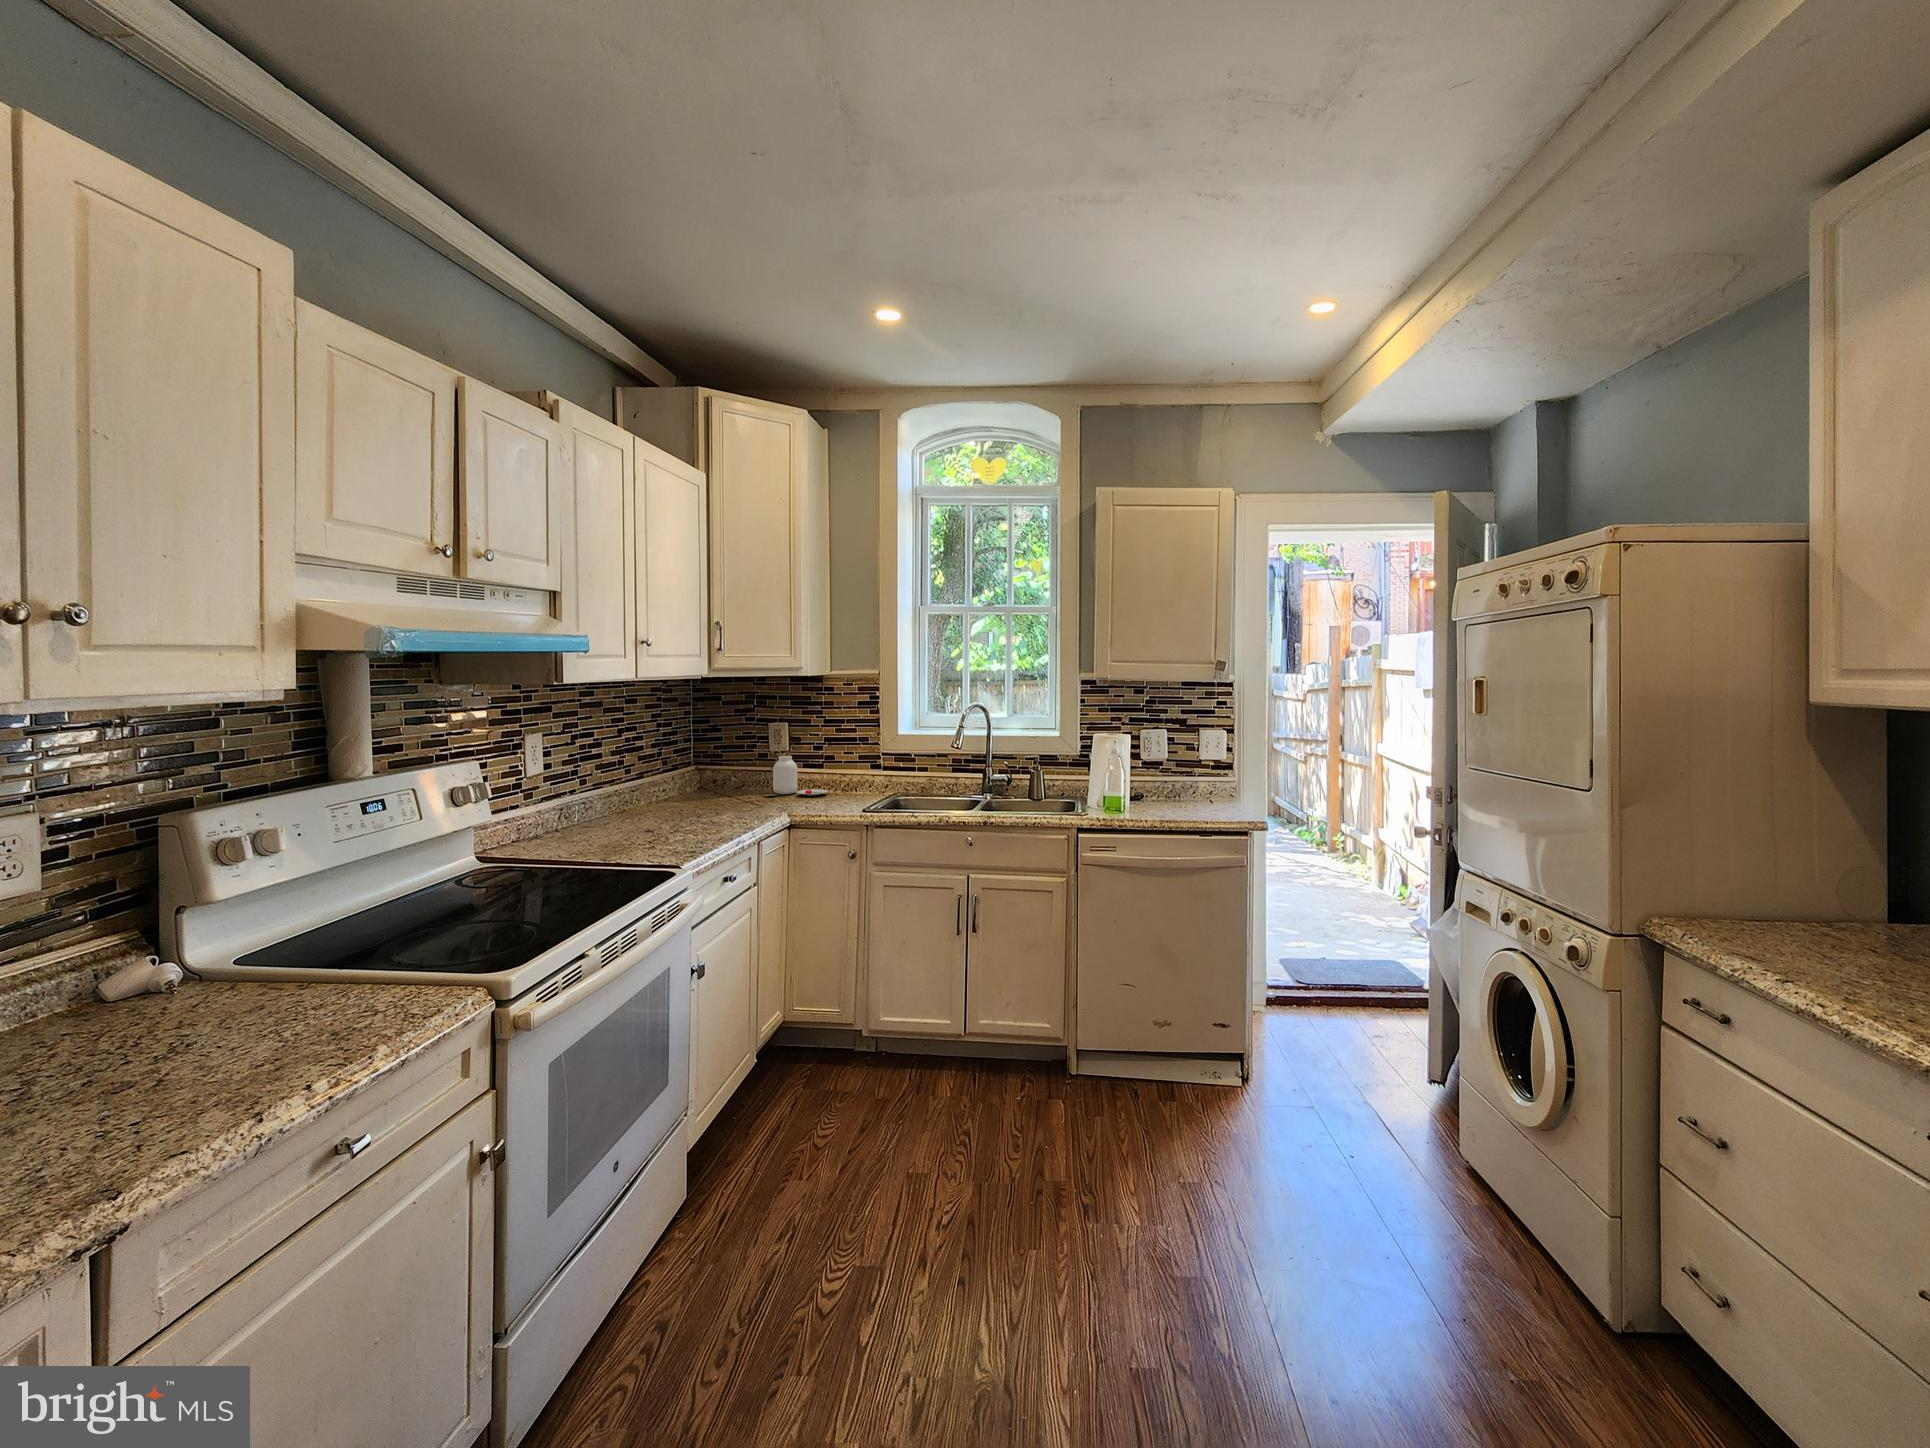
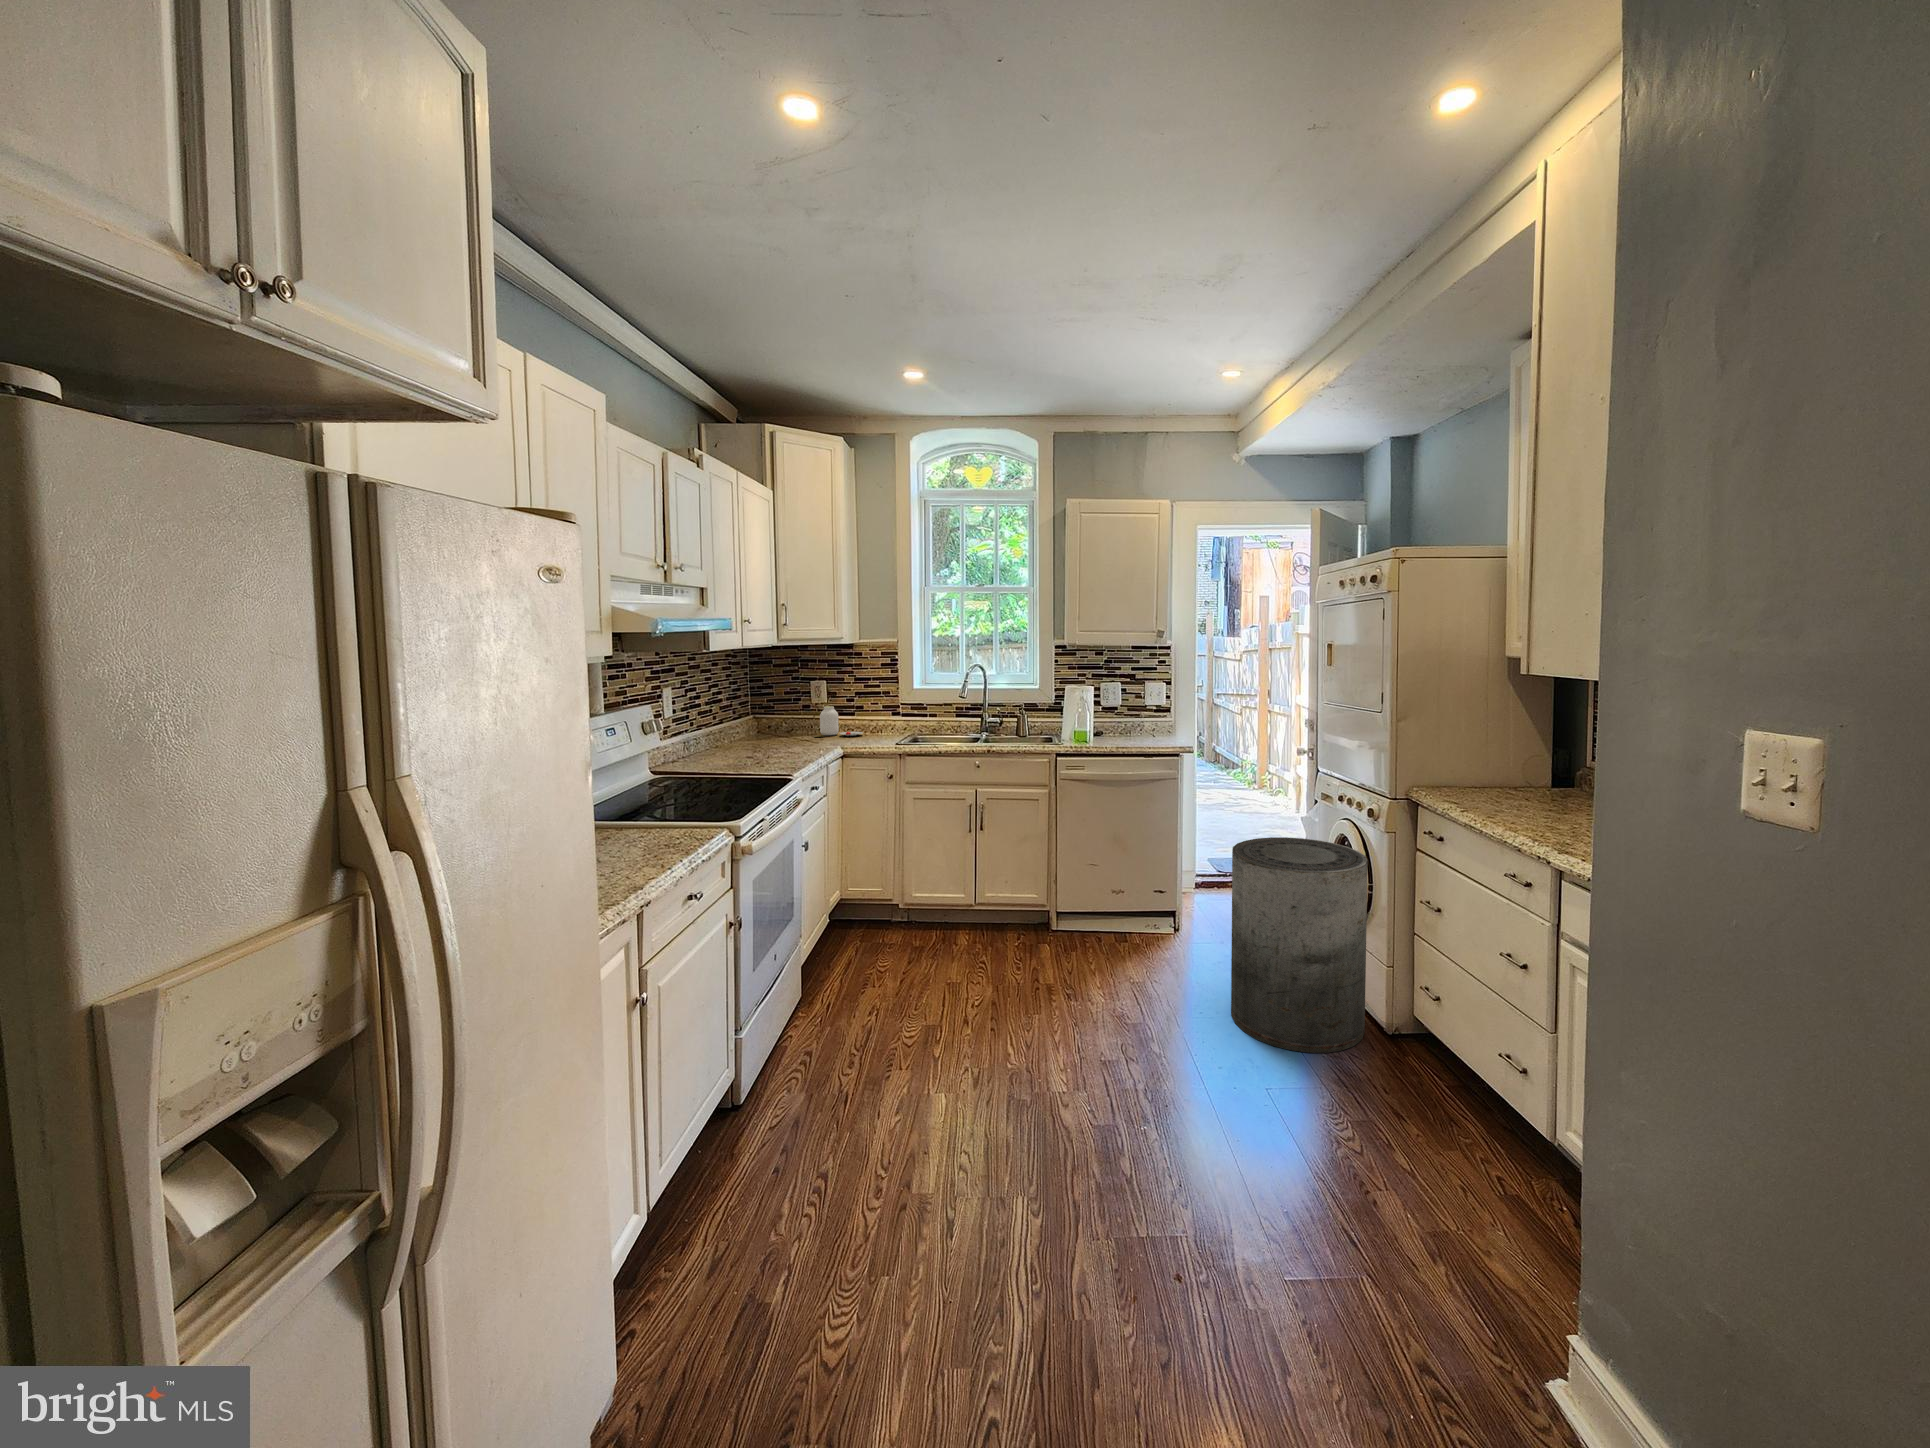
trash can: none [1344,975,1576,1367] -> present [1231,837,1368,1053]

